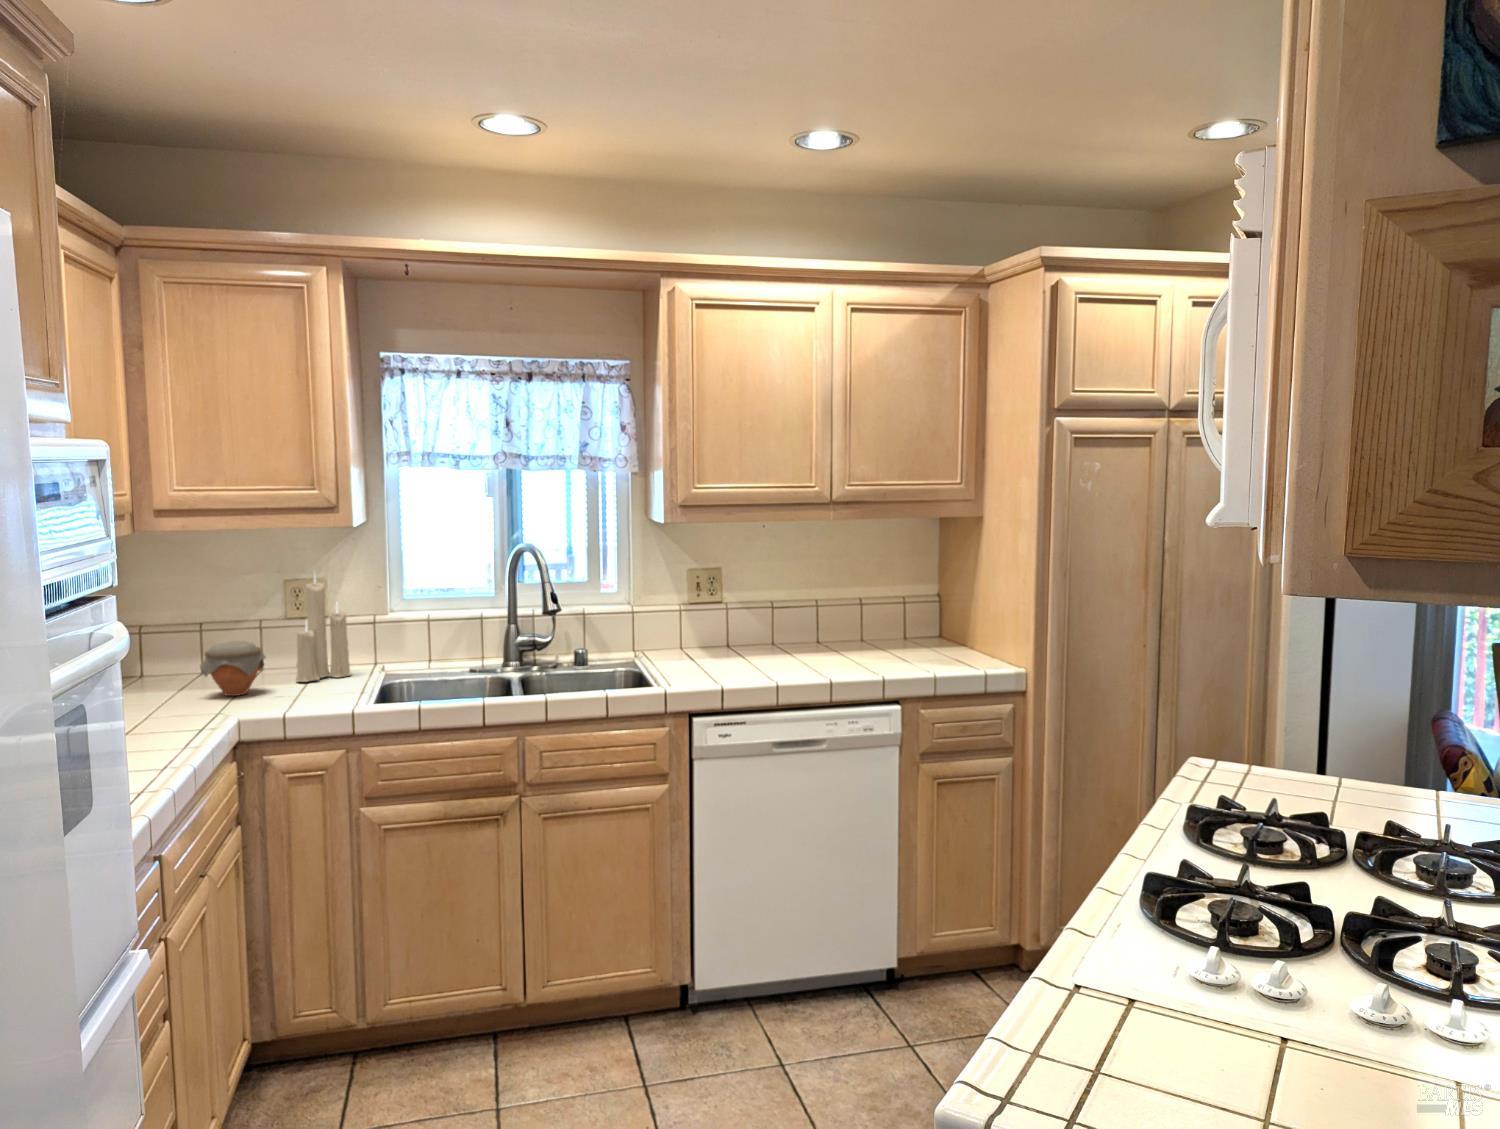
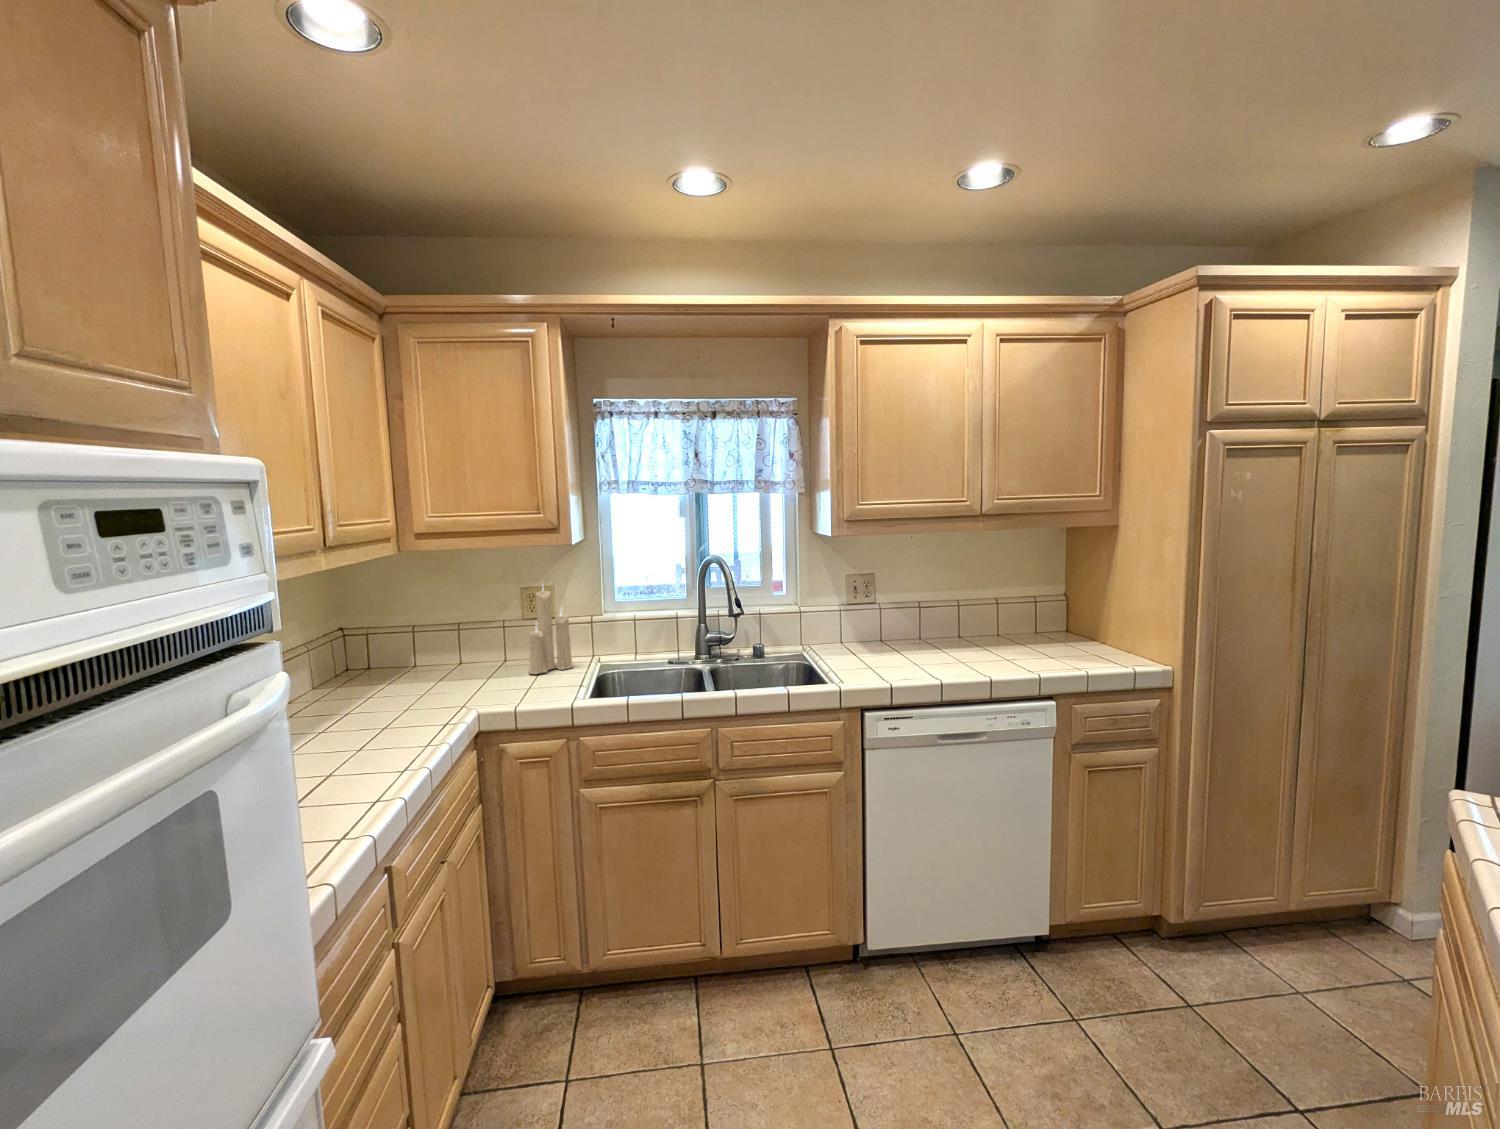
jar: present [200,641,266,696] -> none [450,641,504,688]

